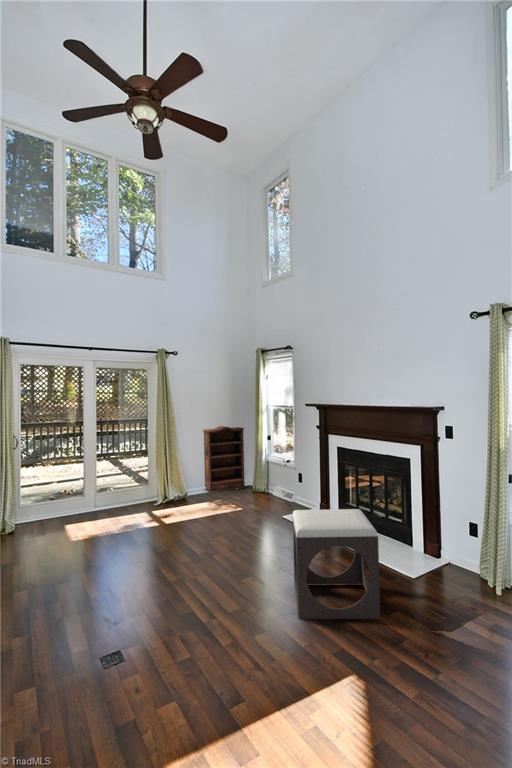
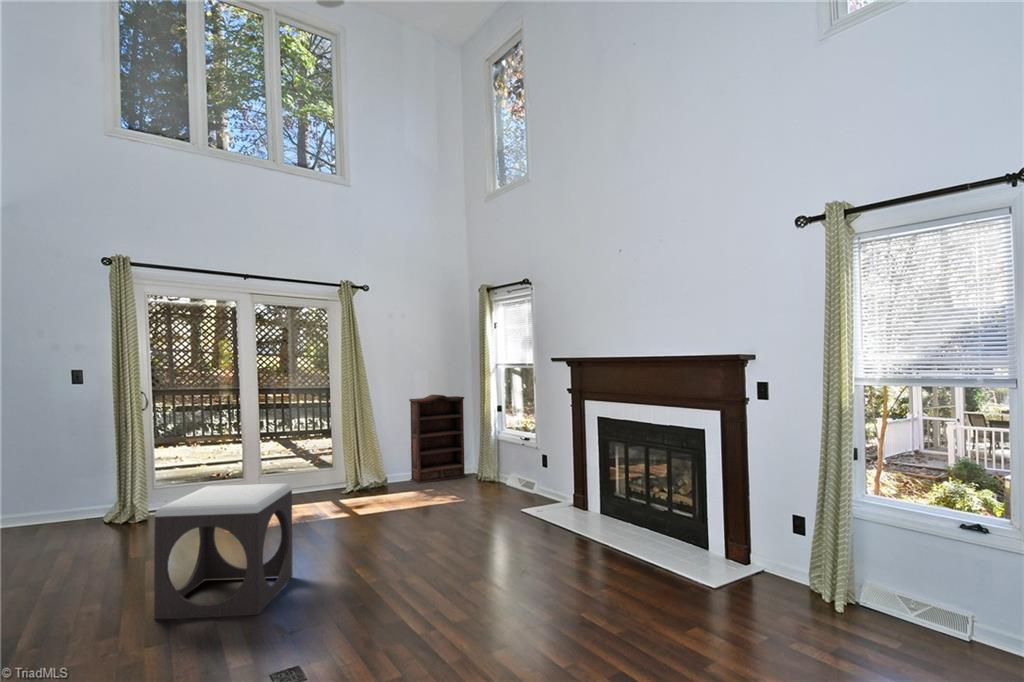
footstool: present [293,509,380,619] -> present [154,484,292,619]

